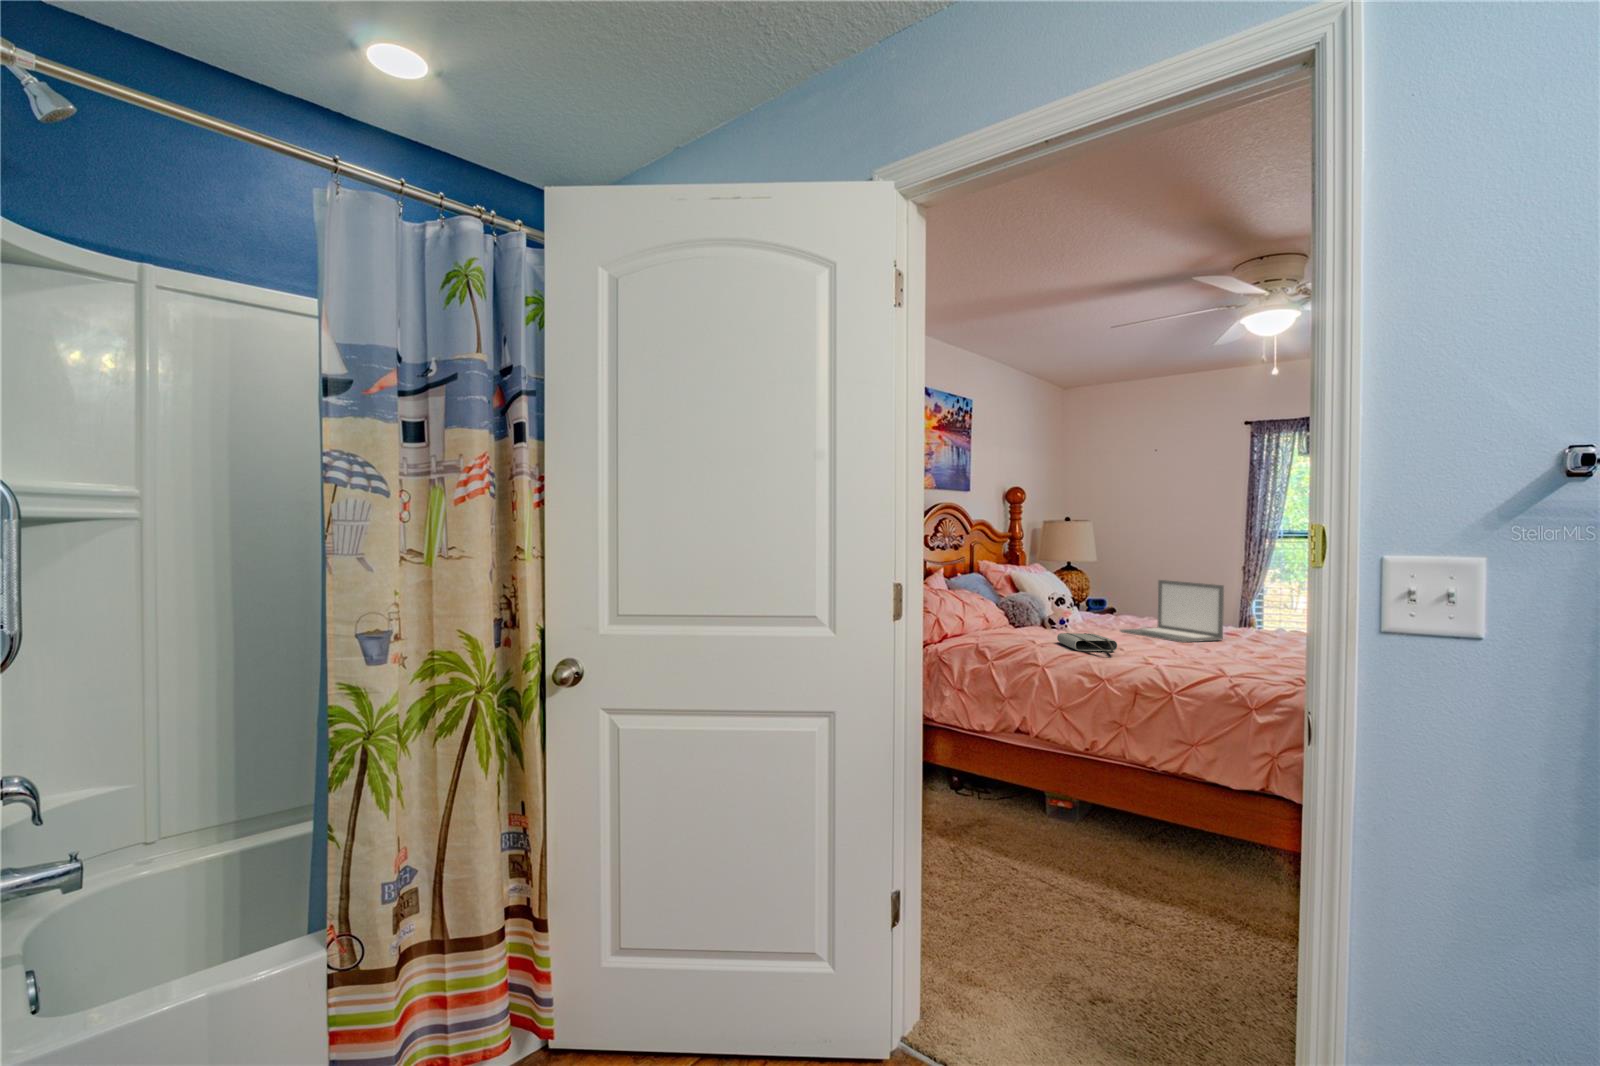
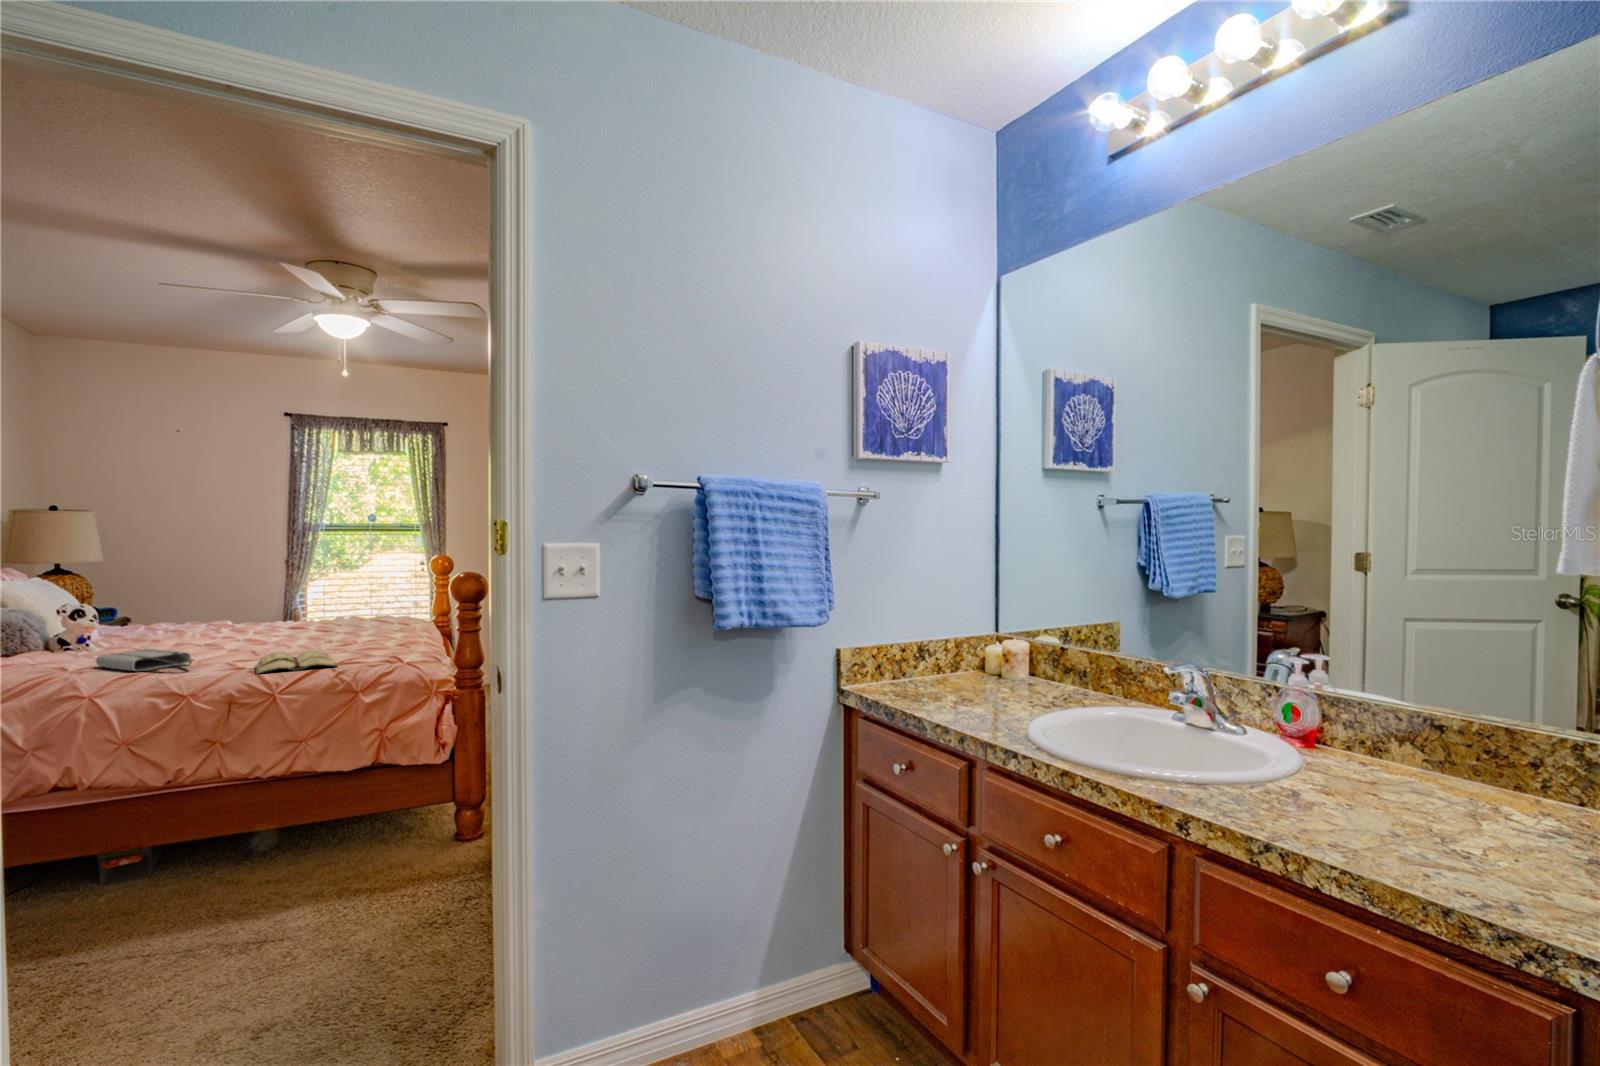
laptop: present [1120,580,1224,643] -> none [168,579,294,642]
diary: none [1156,653,1233,678] -> present [255,651,337,674]

